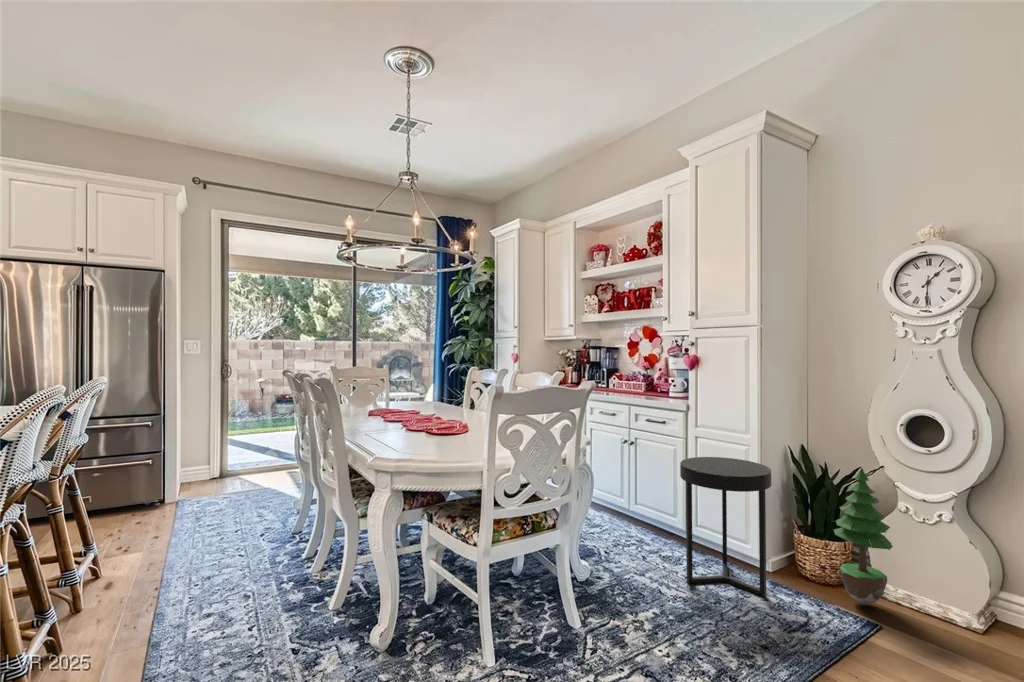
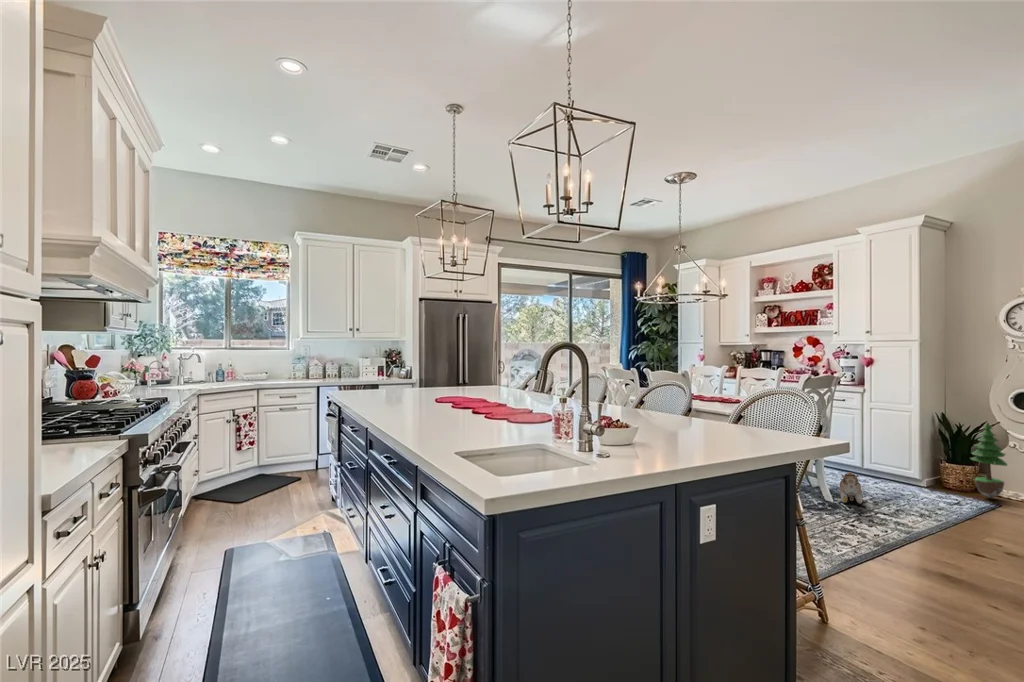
side table: present [680,457,771,597] -> none [869,420,931,496]
plush toy: none [594,562,643,623] -> present [840,472,863,503]

